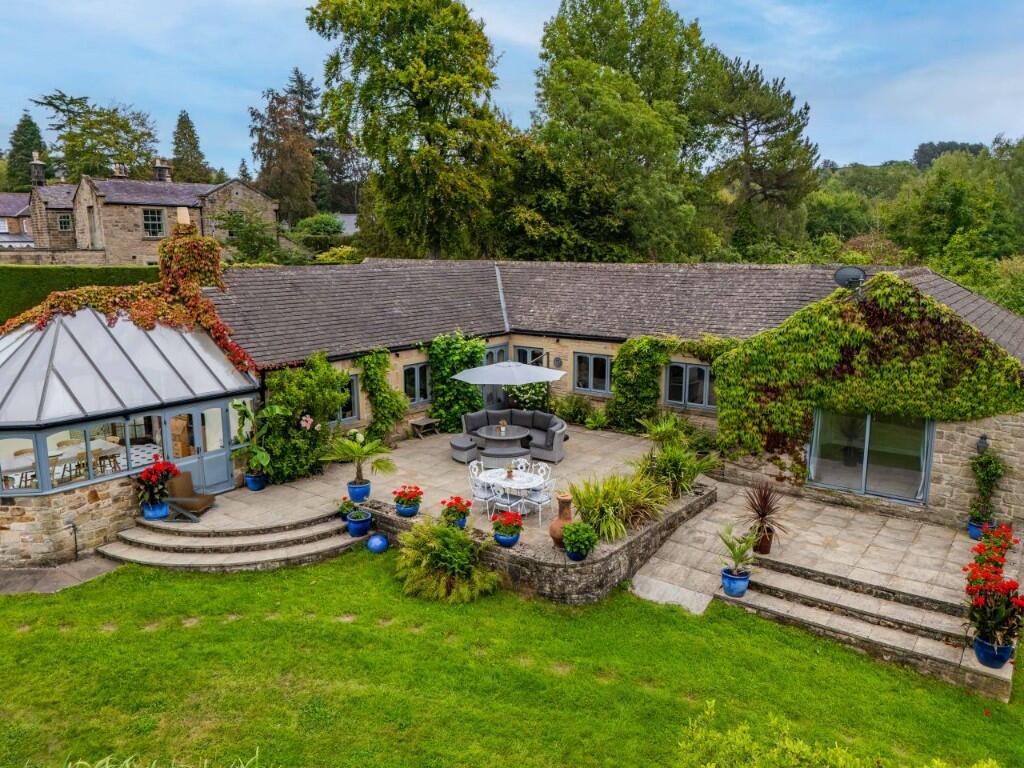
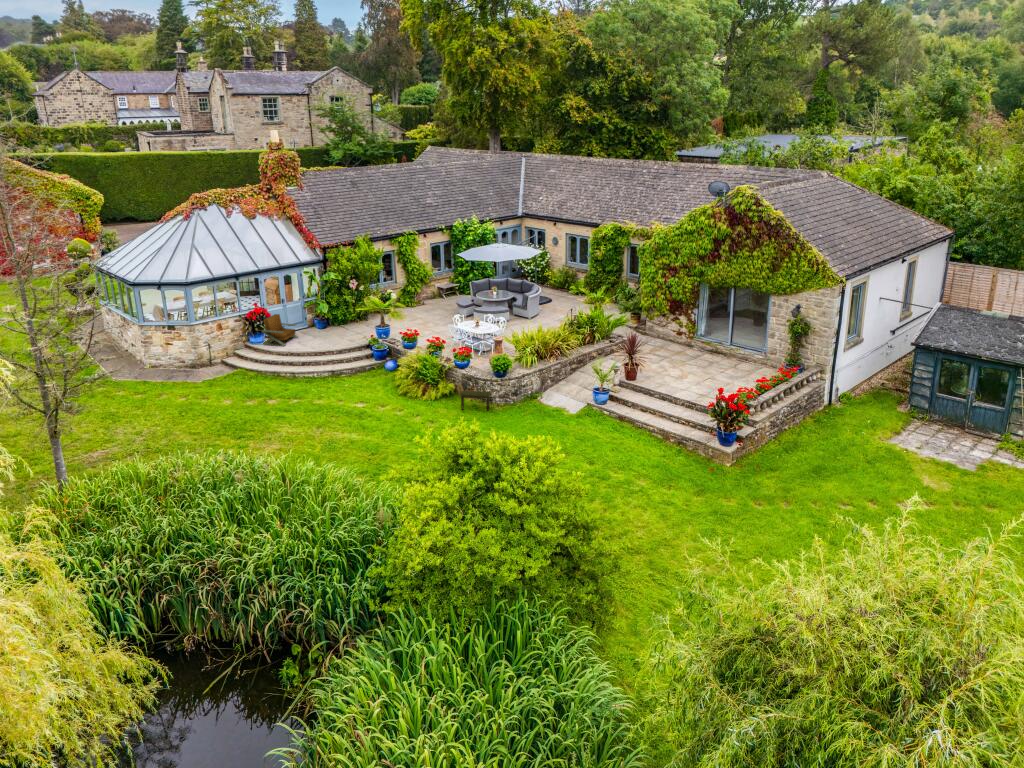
bench: none [520,582,570,618] -> present [461,391,490,410]

